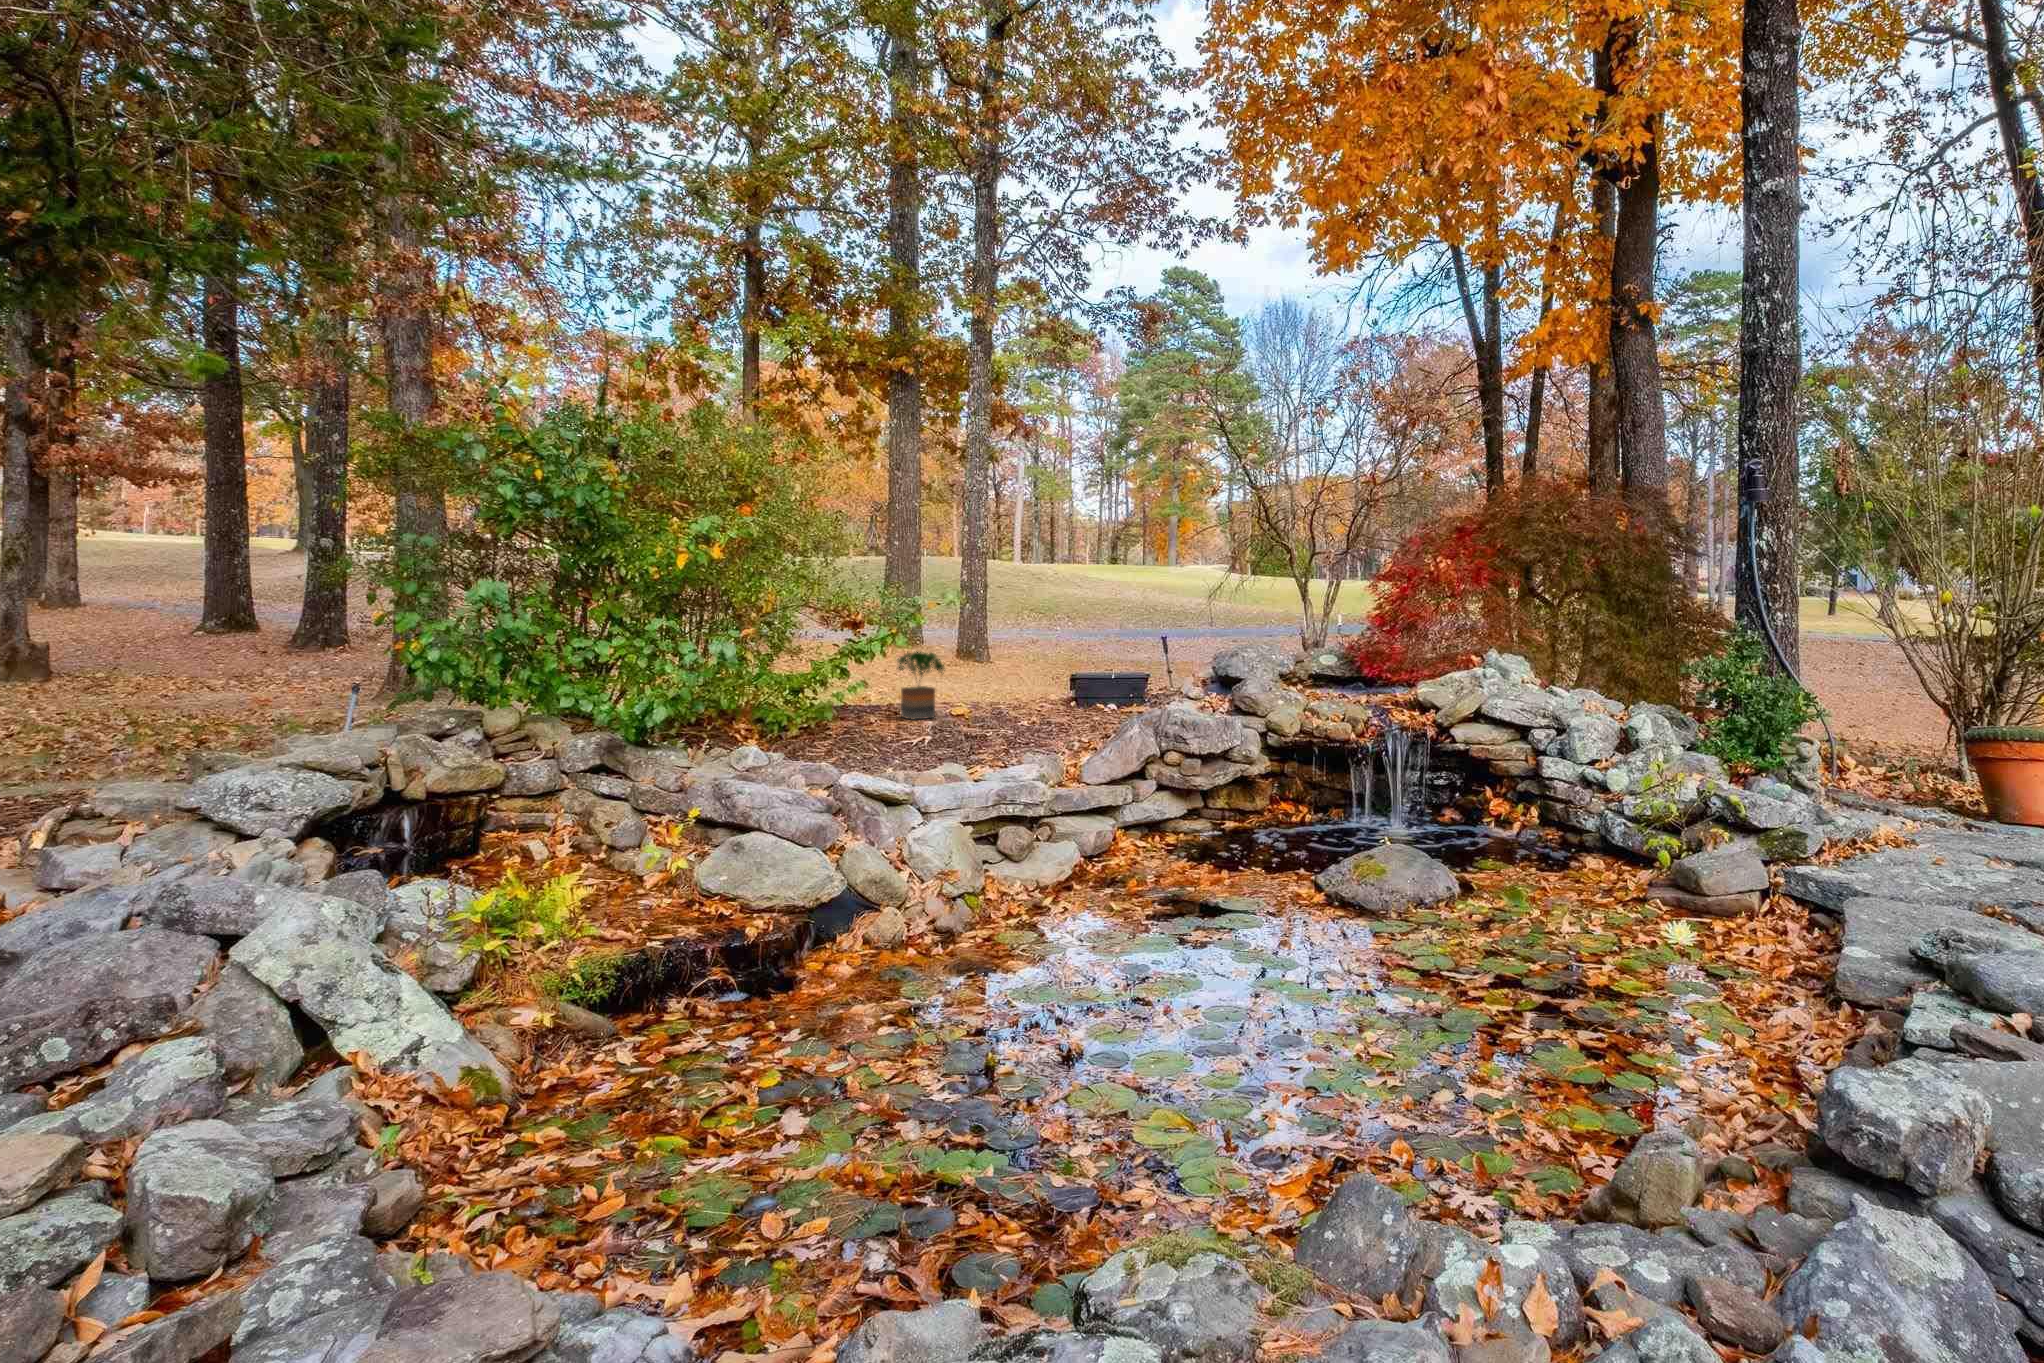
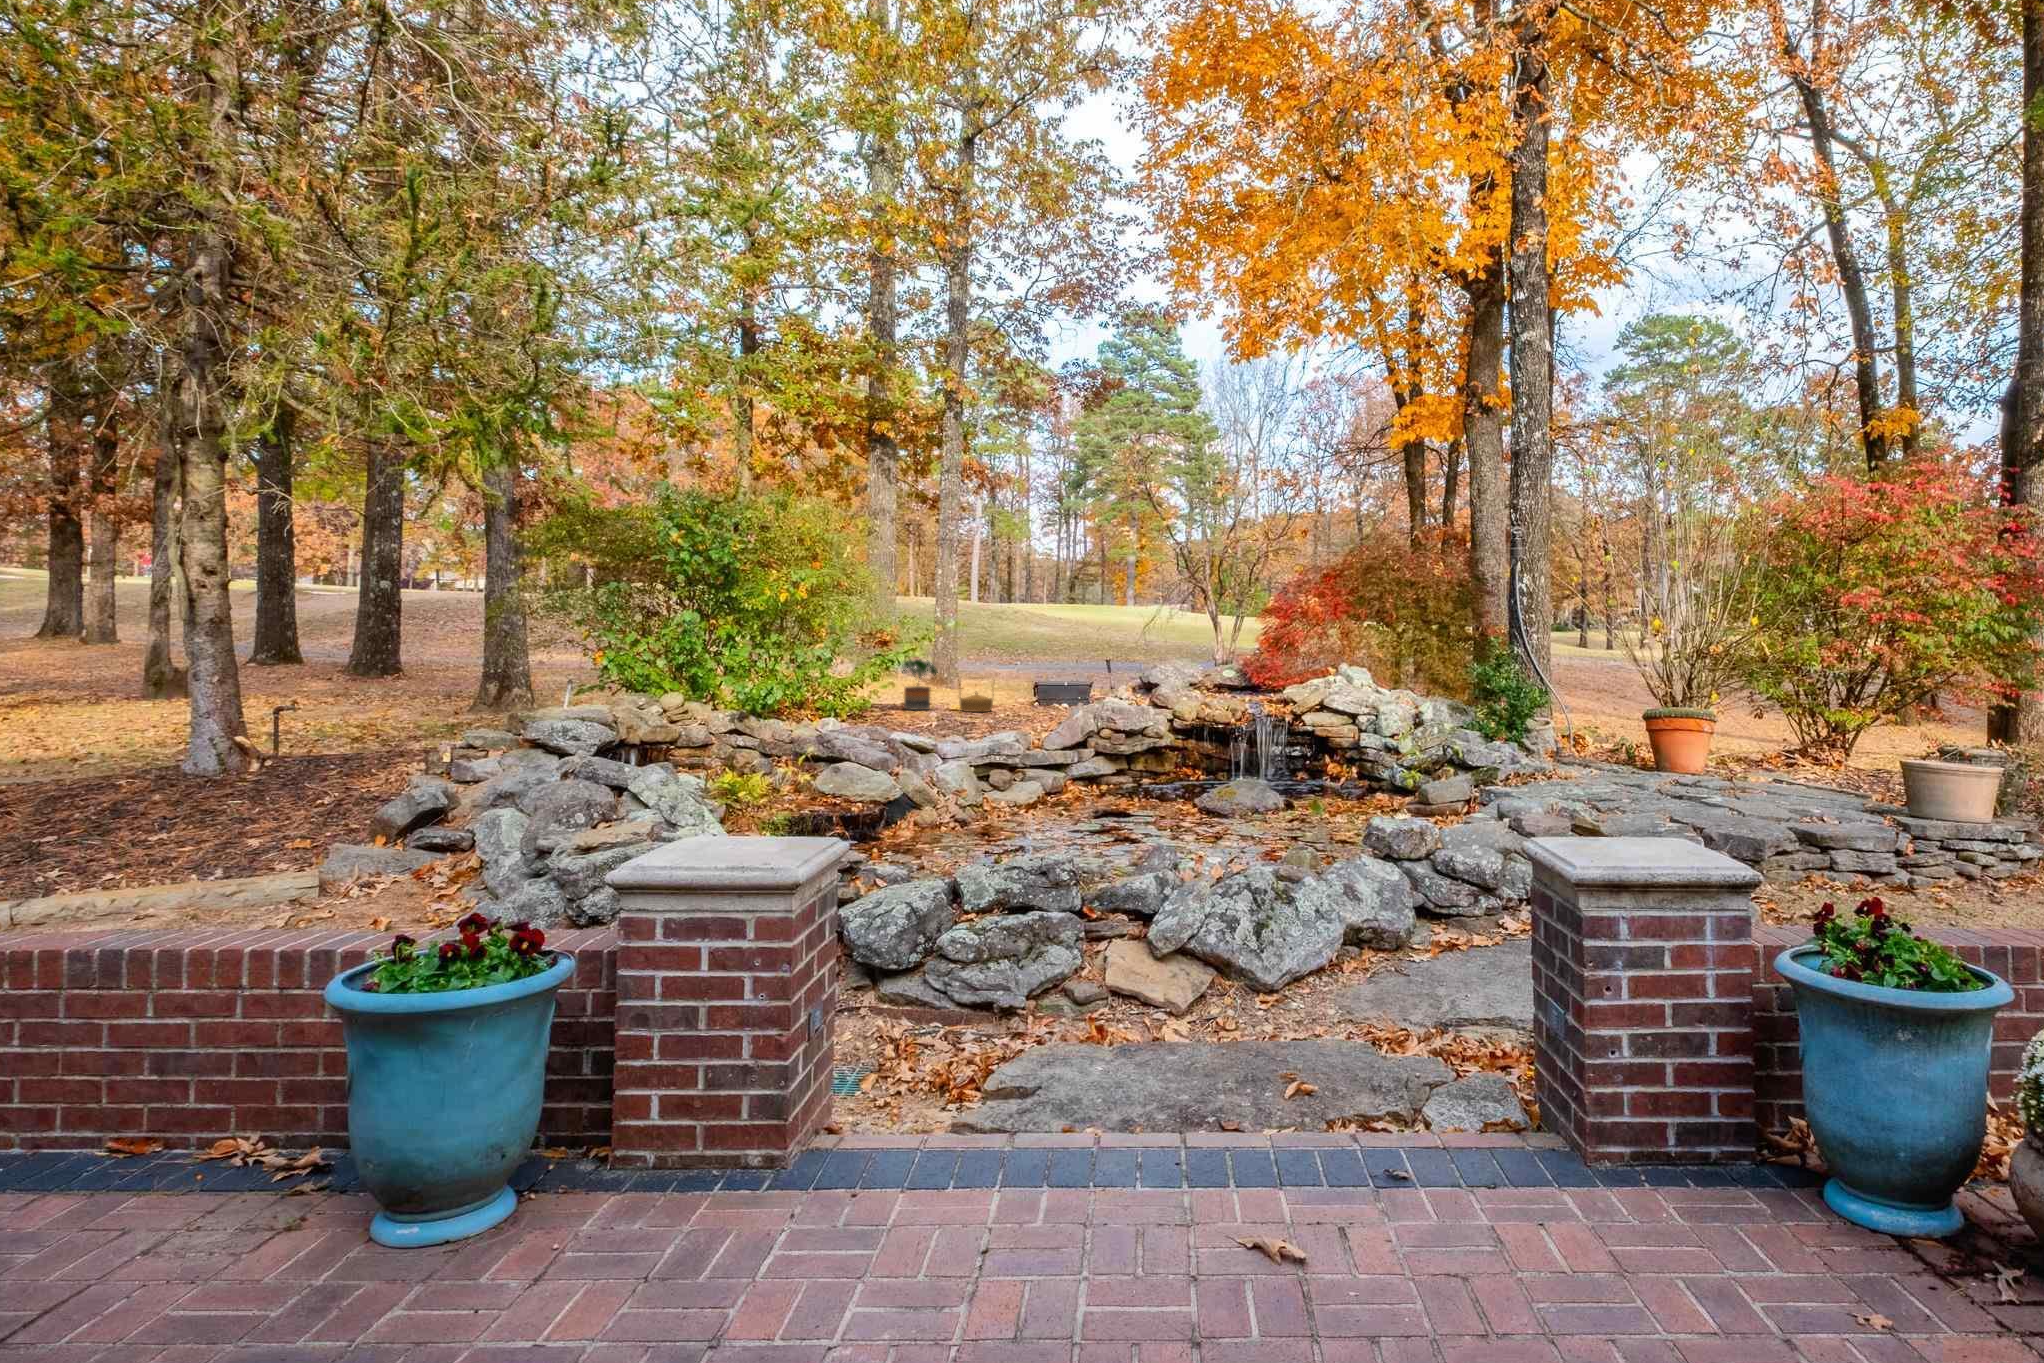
basket: none [973,671,1020,720] -> present [960,678,994,712]

